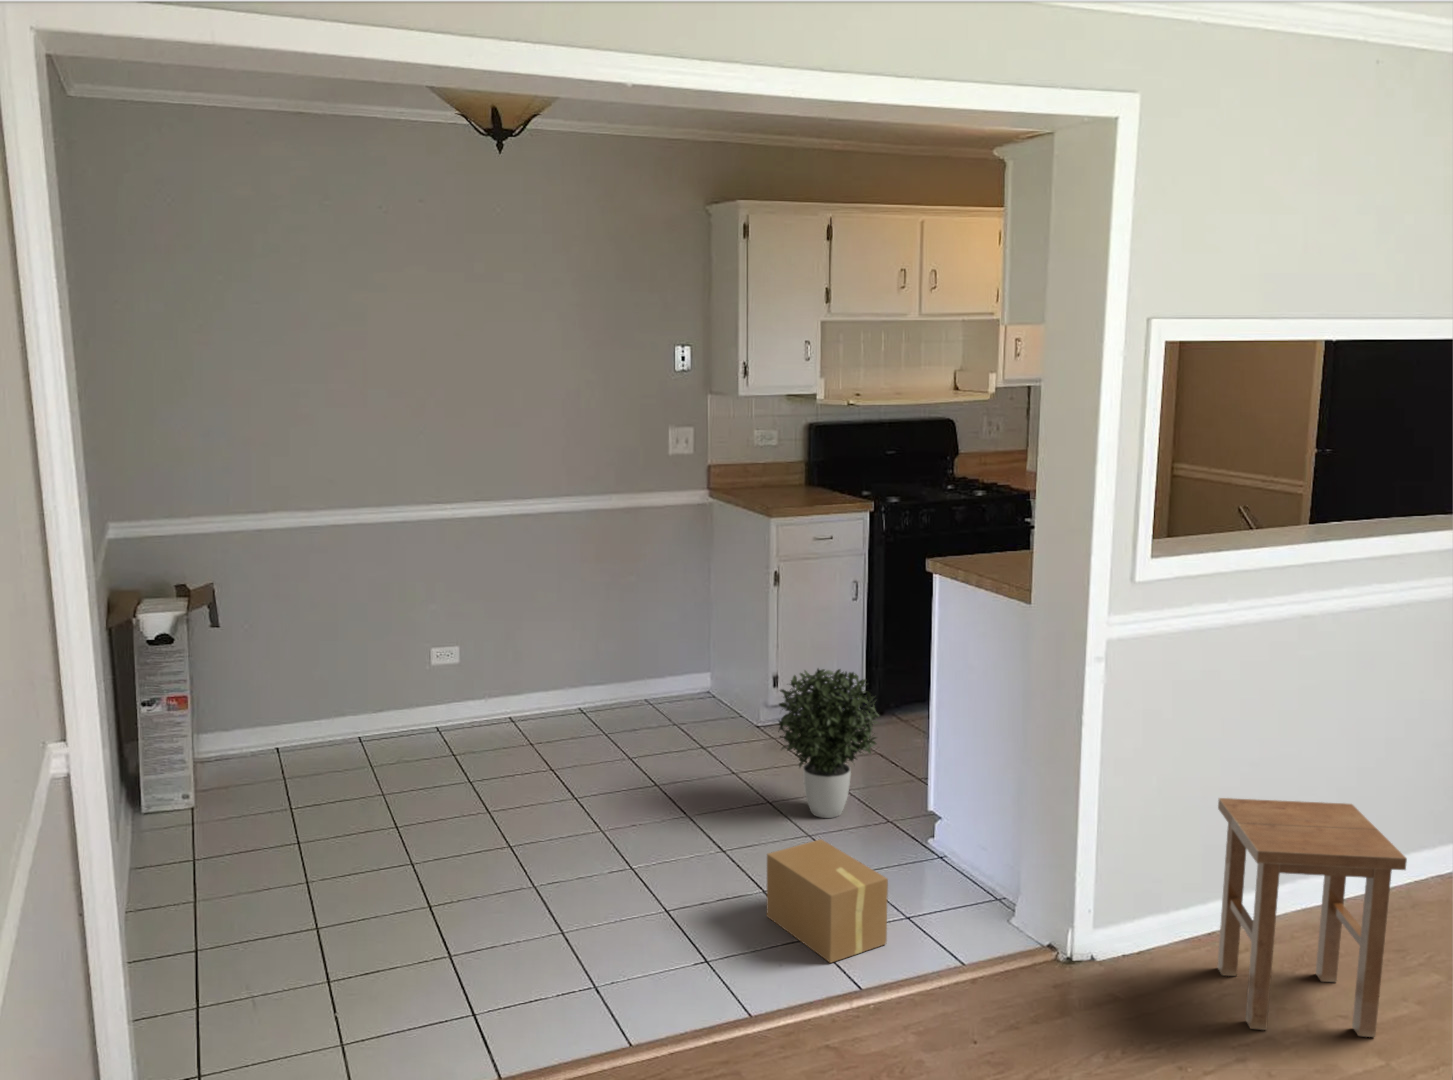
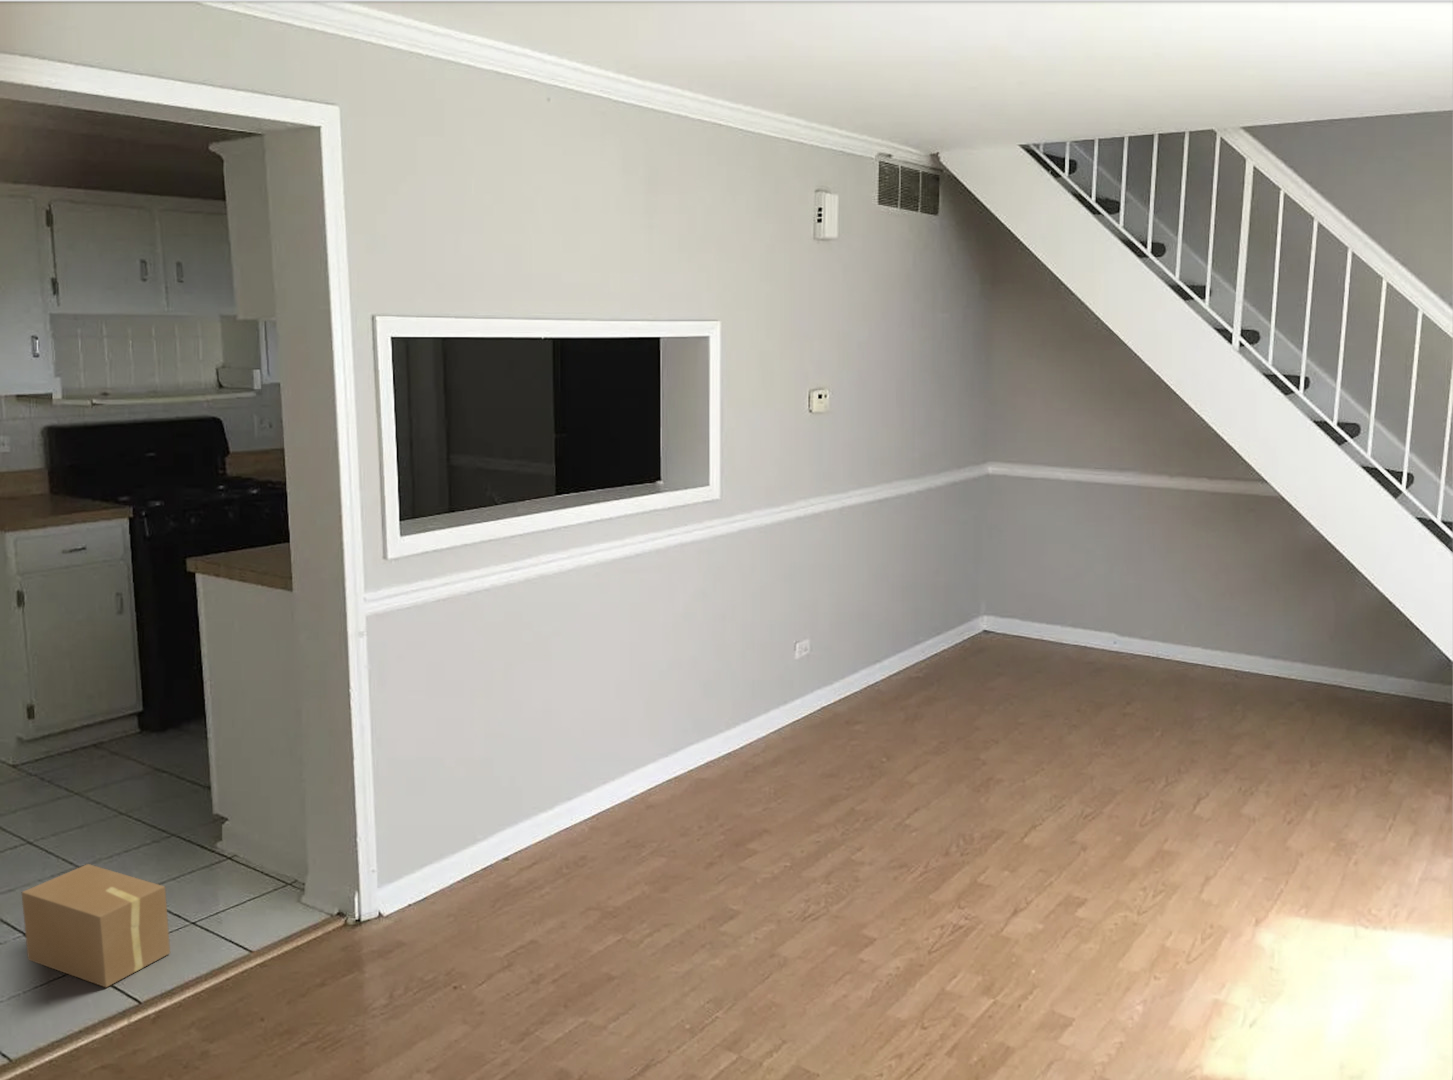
potted plant: present [778,669,879,818] -> none [29,686,153,846]
stool: present [1218,798,1407,1037] -> none [478,731,623,939]

